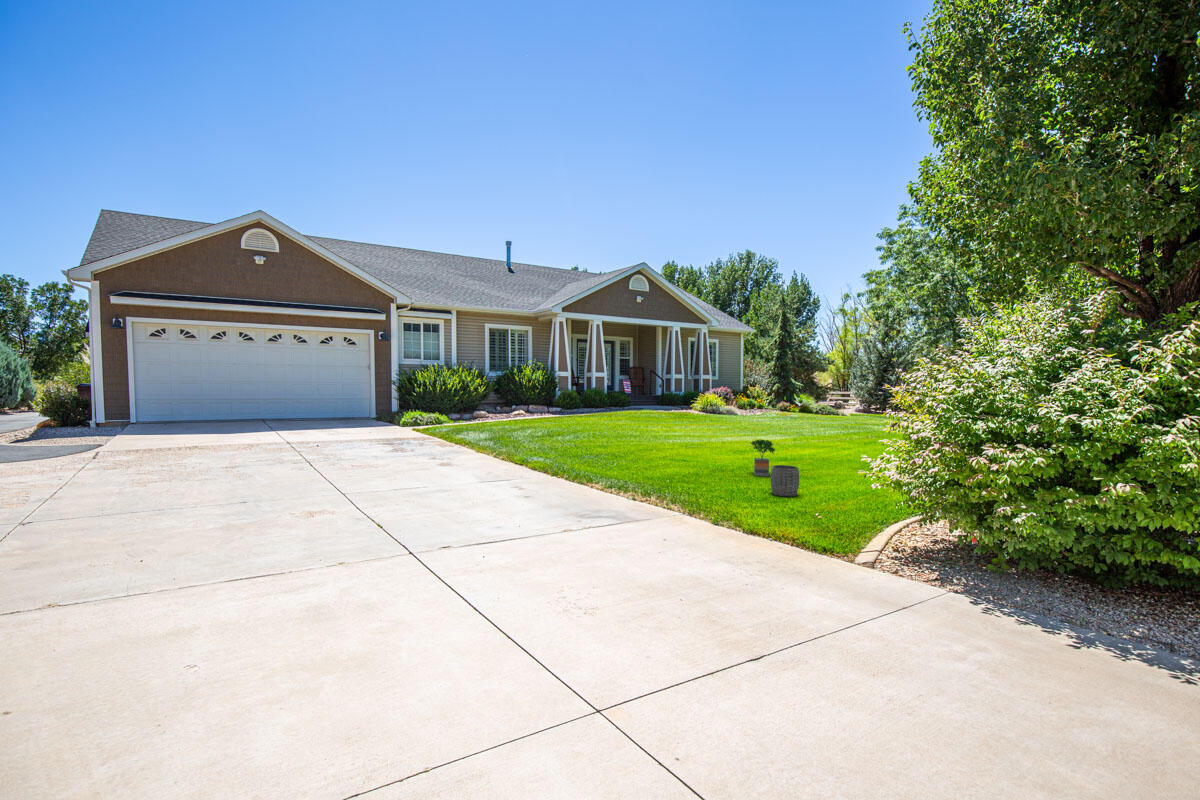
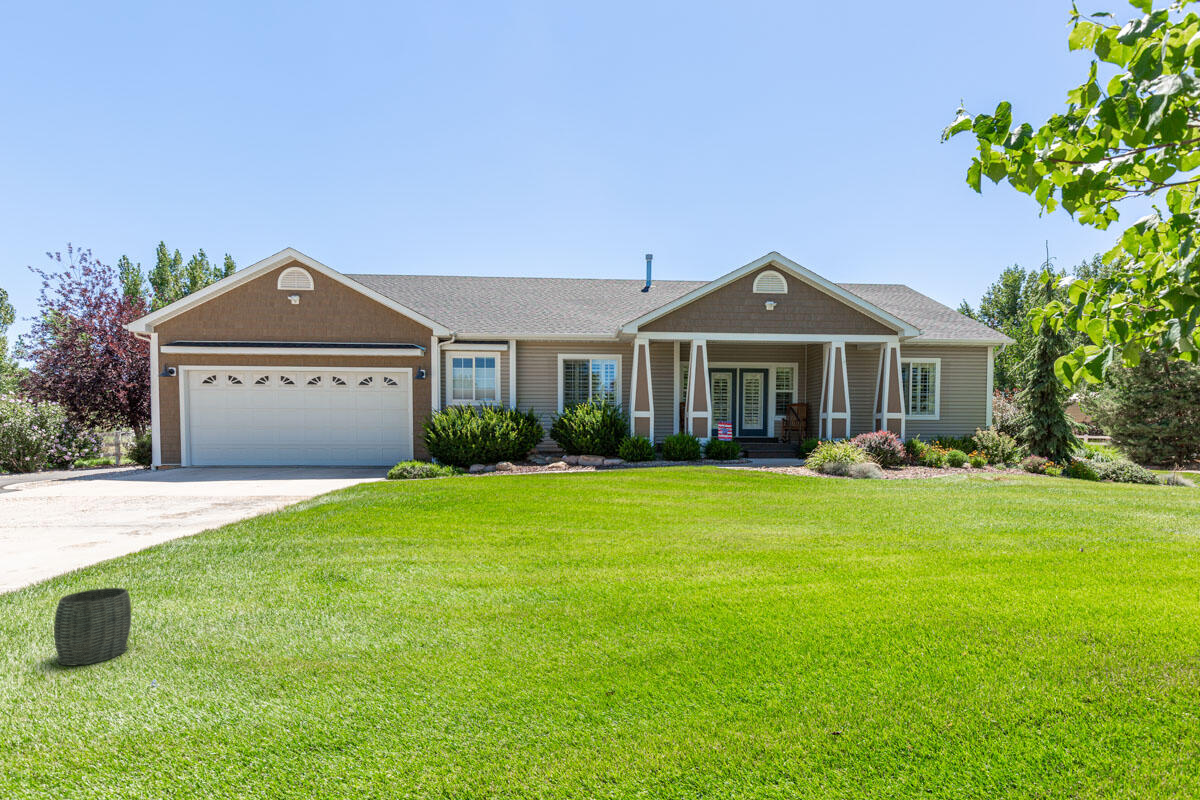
potted tree: present [751,439,775,477] -> none [272,525,332,605]

